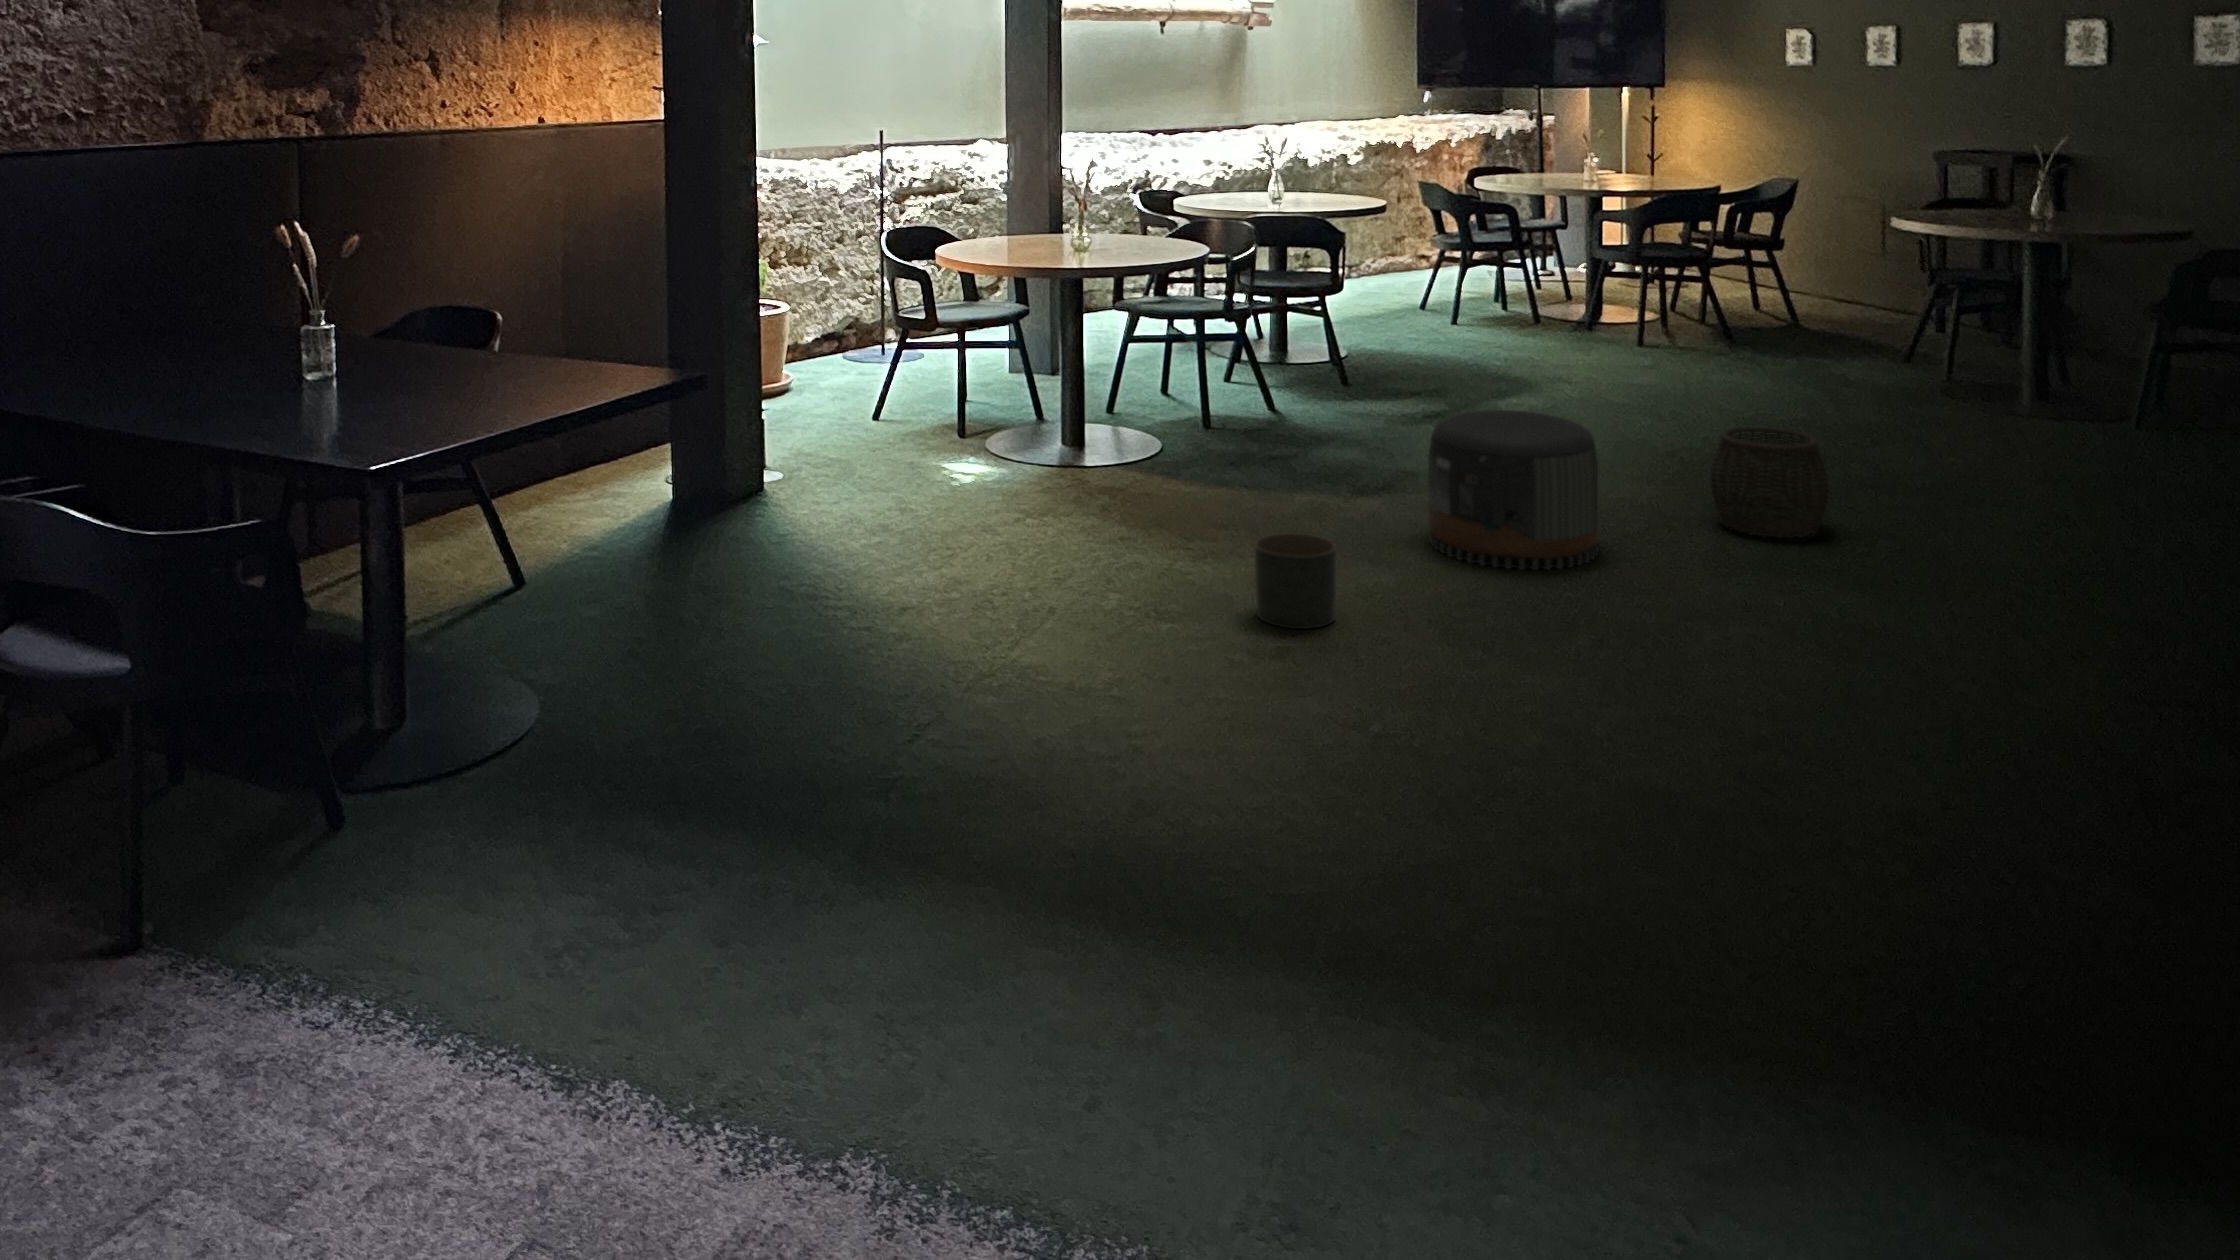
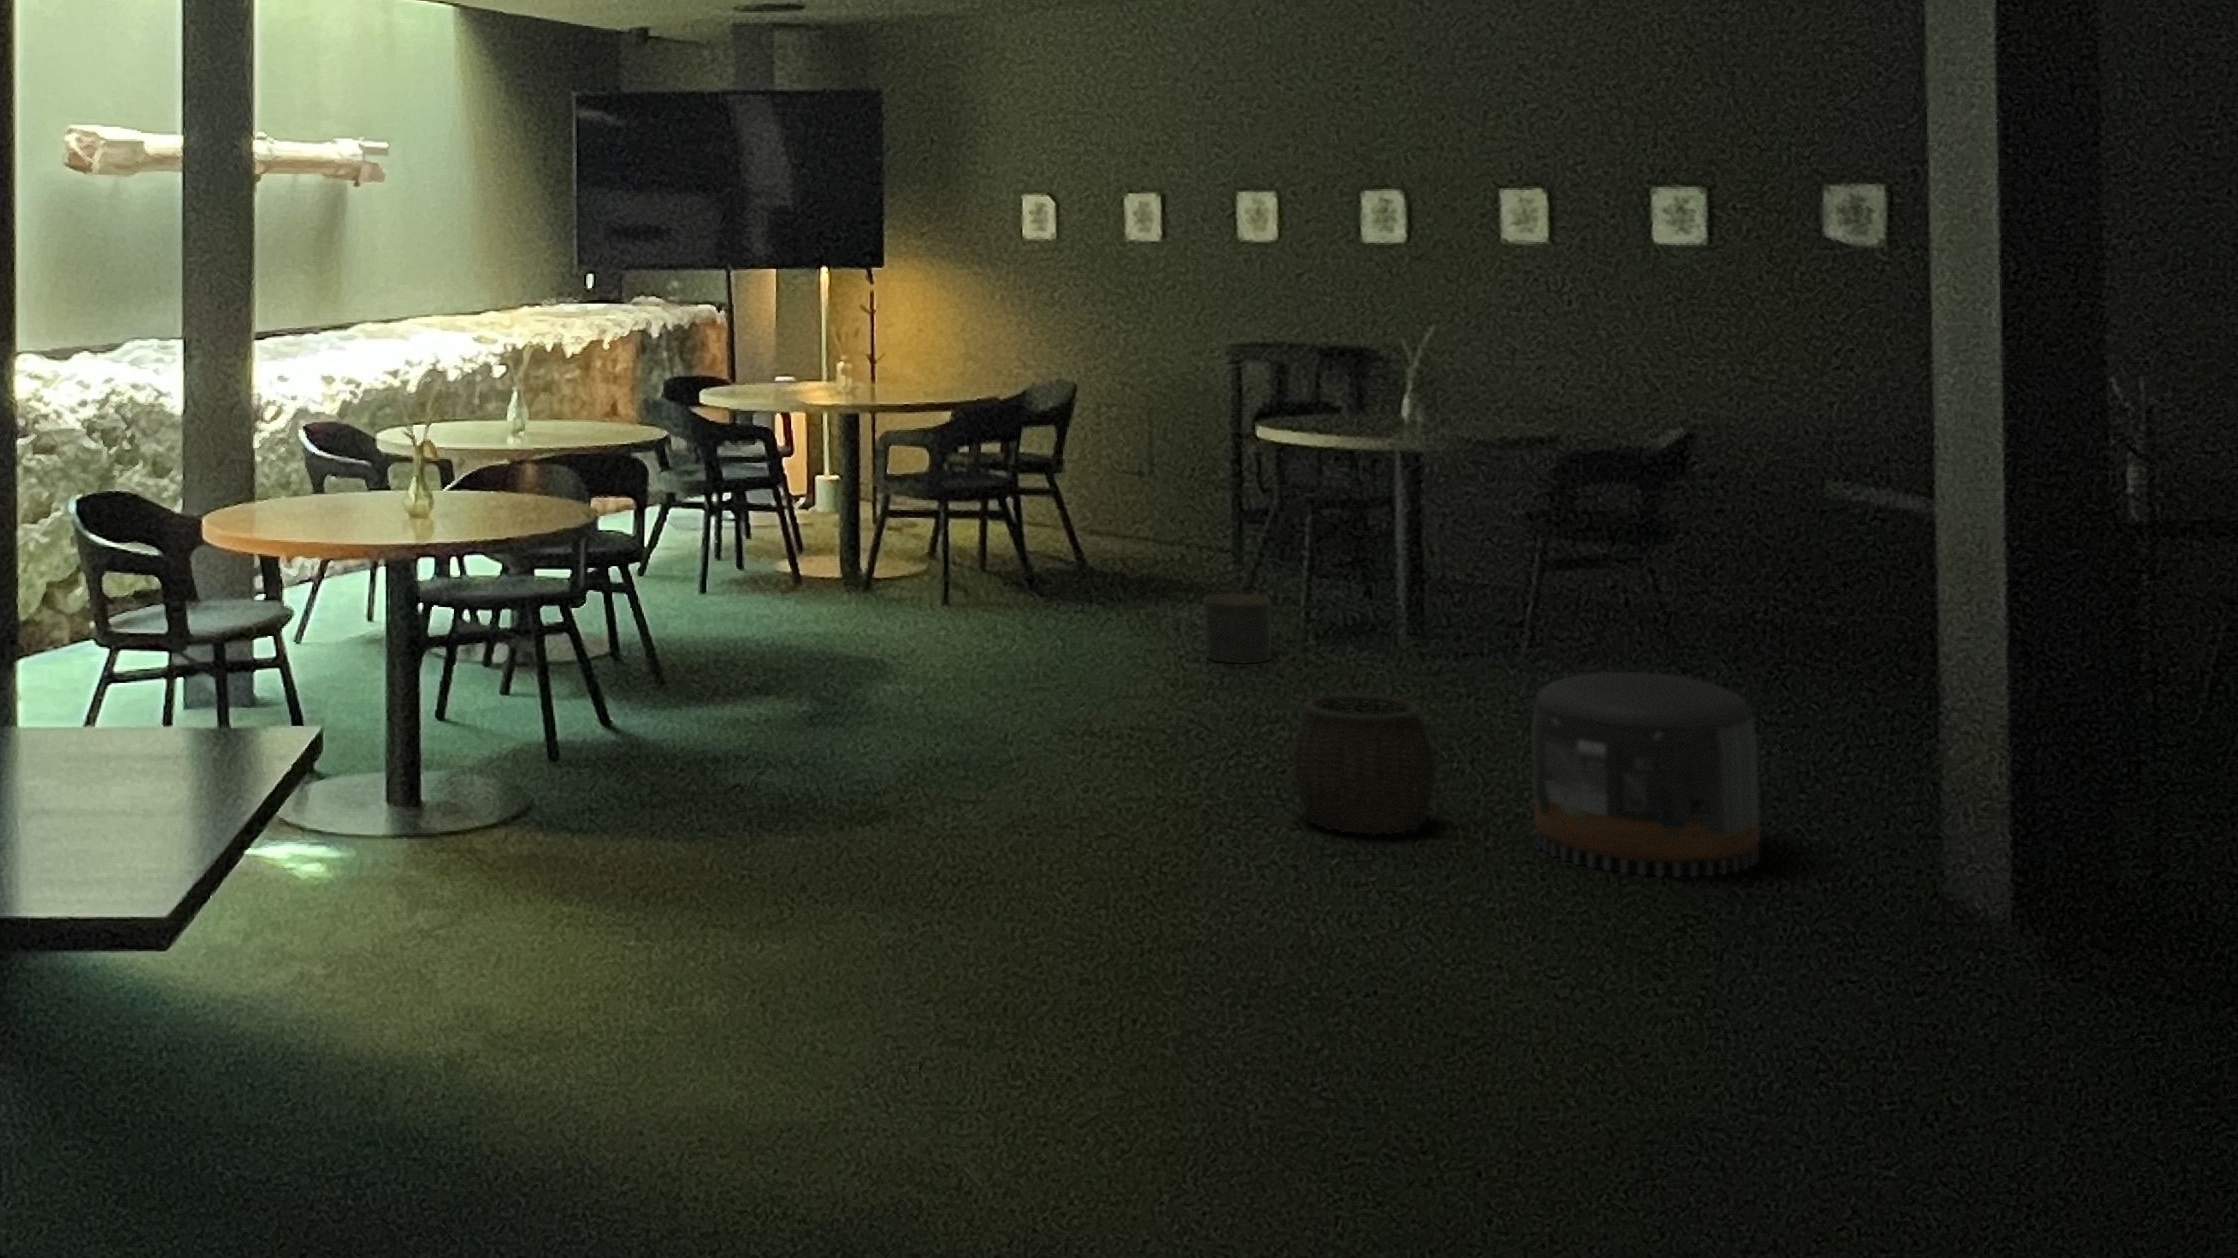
pouf: present [1428,410,1598,570] -> present [1532,672,1760,877]
planter: present [1254,533,1336,629] -> present [1204,594,1271,663]

